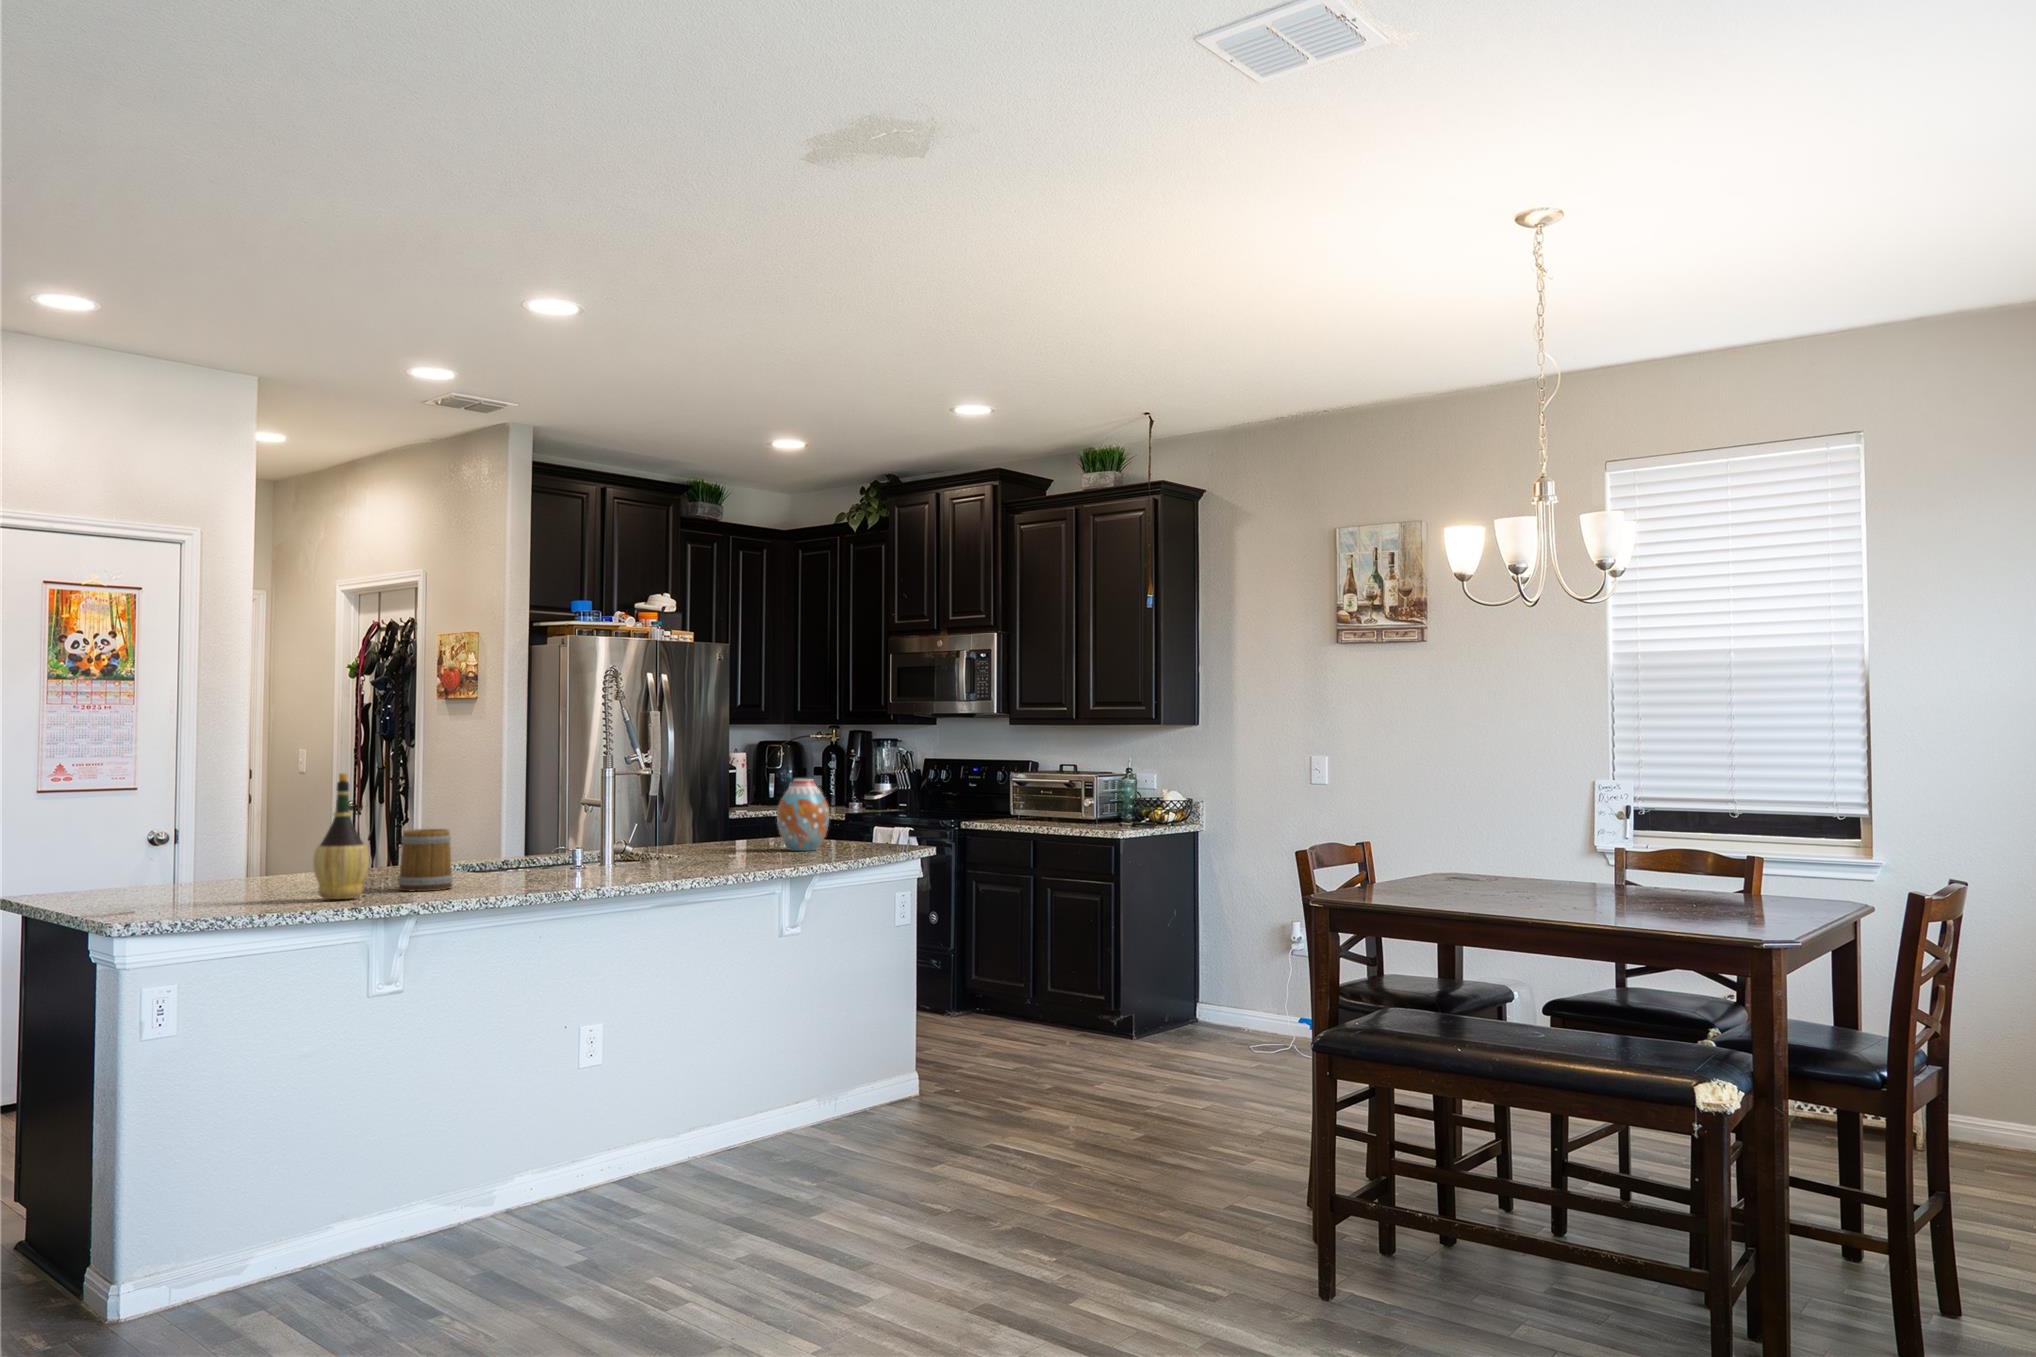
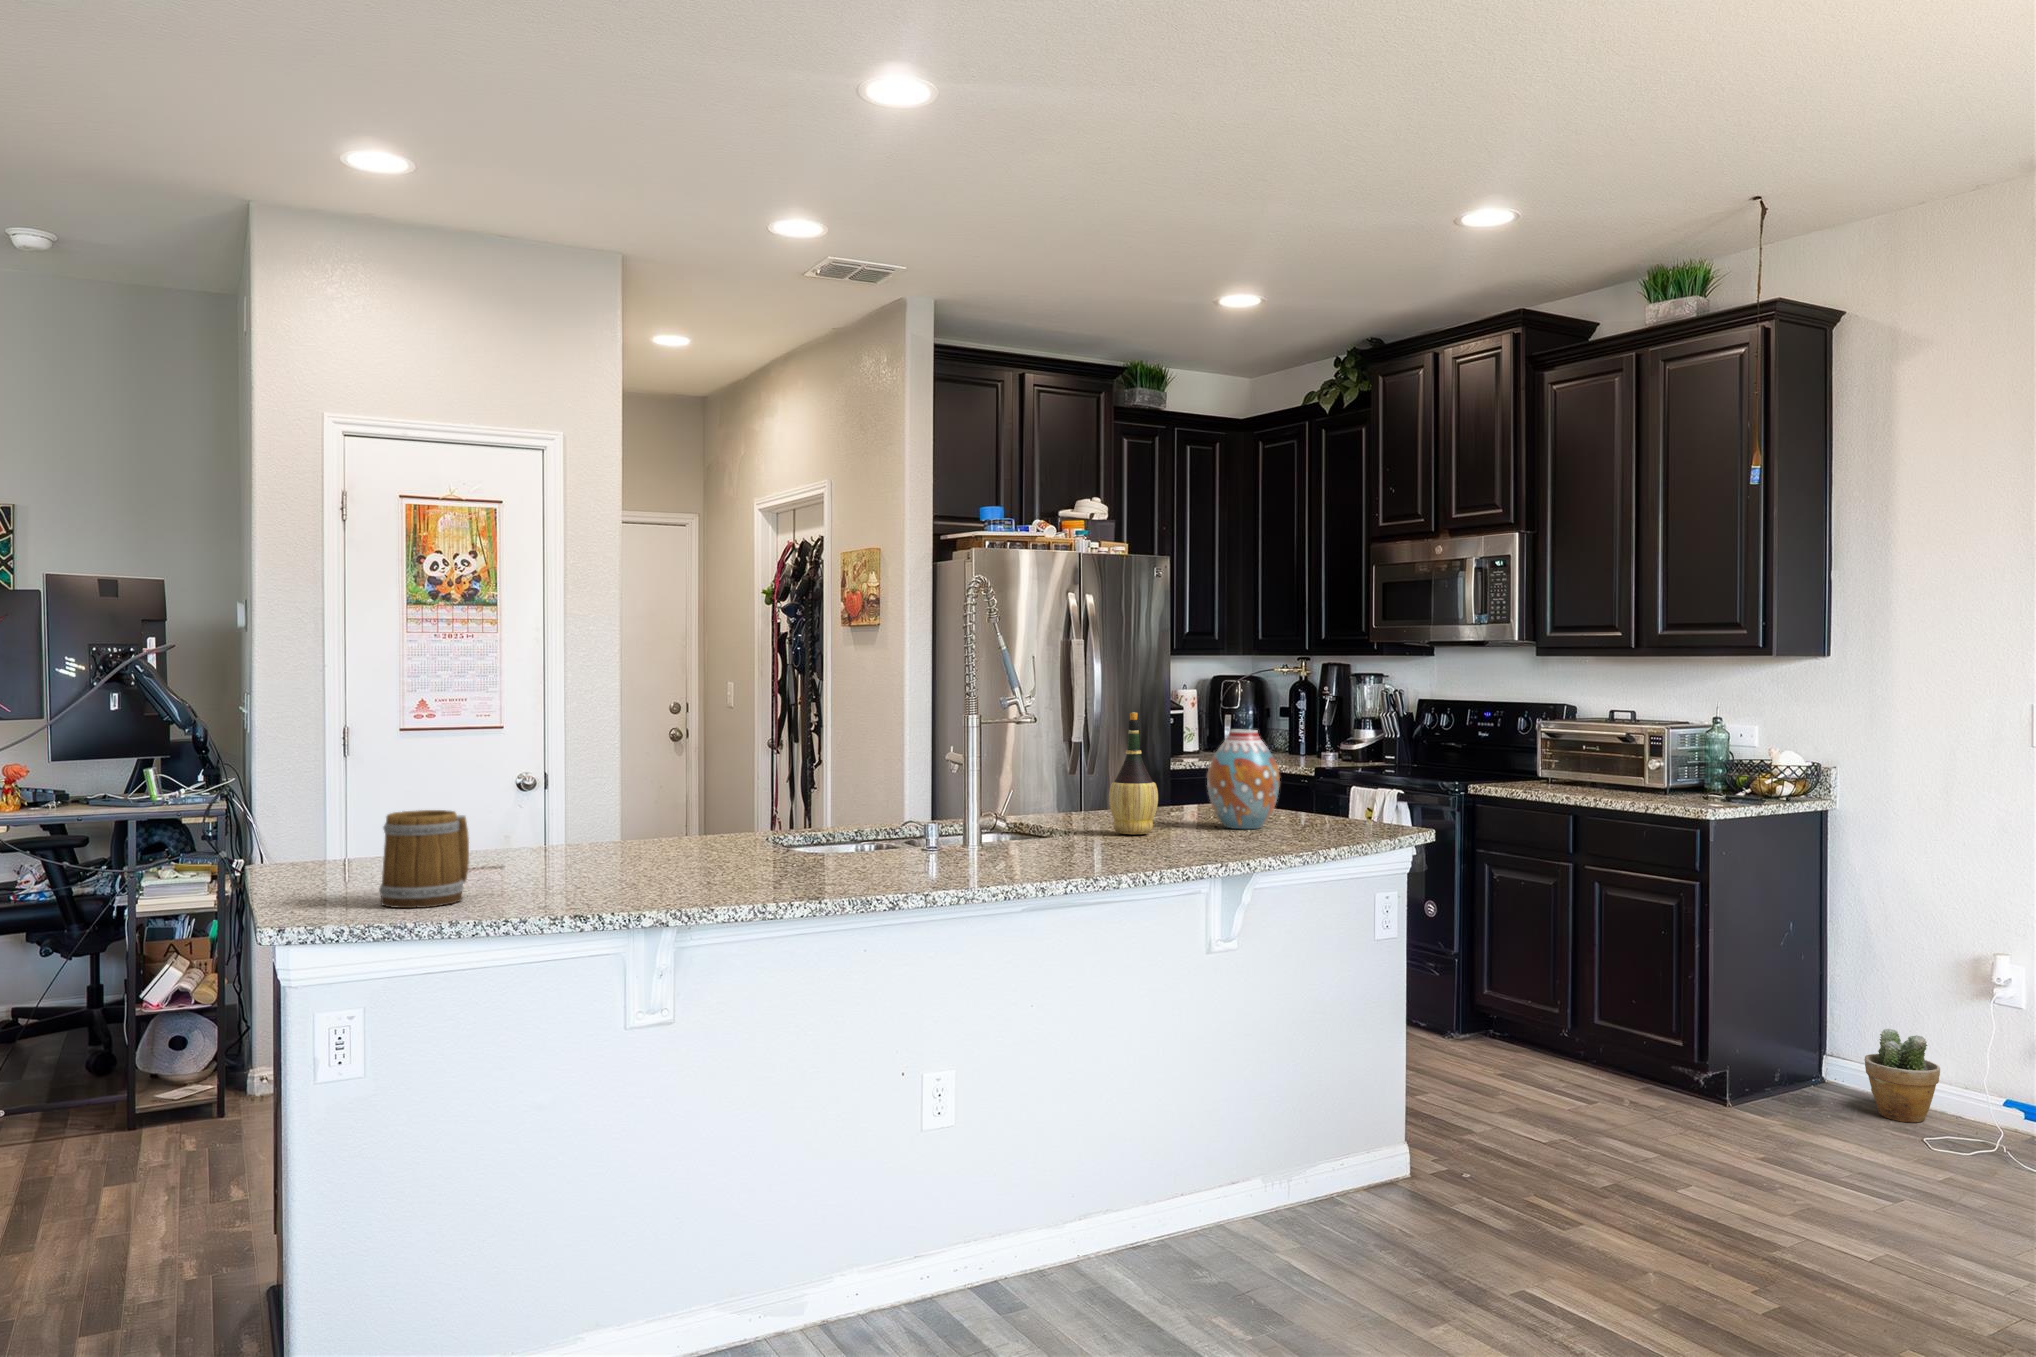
wine bottle: present [313,773,369,899] -> present [1109,712,1158,834]
mug: present [398,829,453,891] -> present [379,810,469,908]
potted plant: none [1217,977,1260,1038] -> present [1864,1029,1940,1123]

